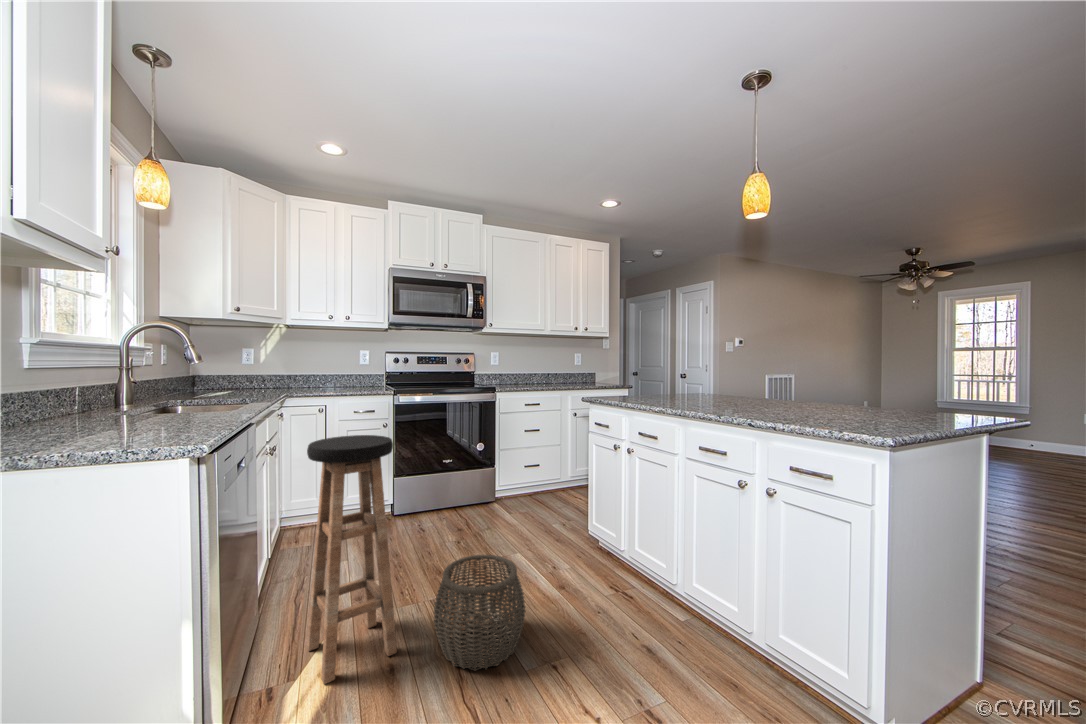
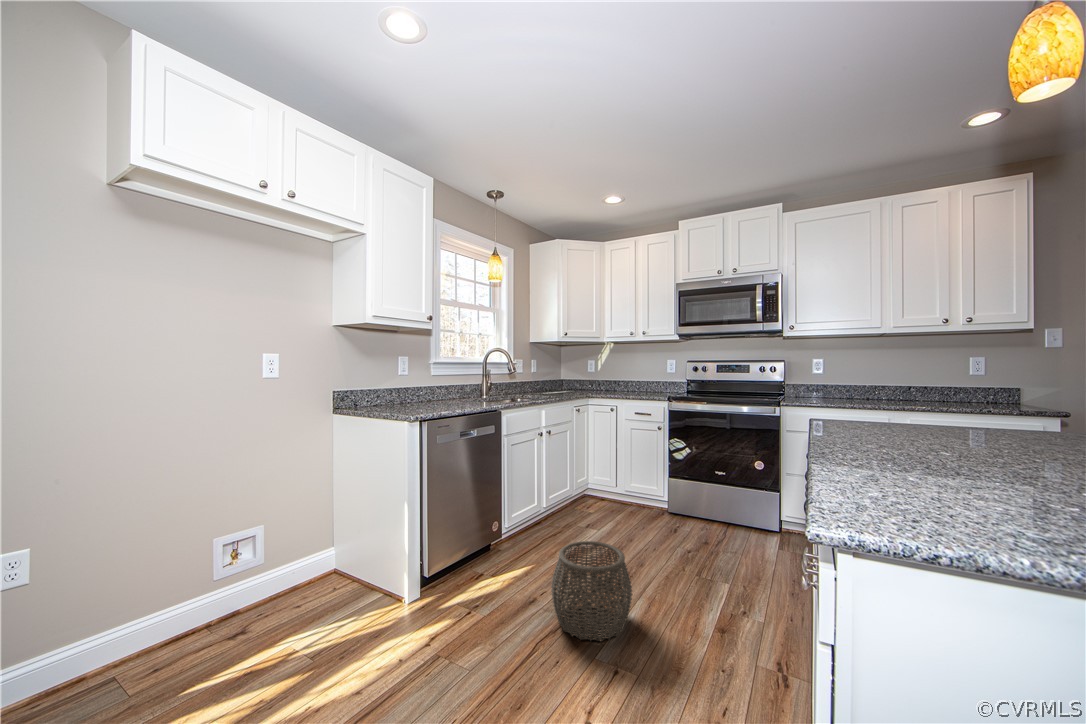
bar stool: present [307,435,397,684] -> none [498,421,561,592]

